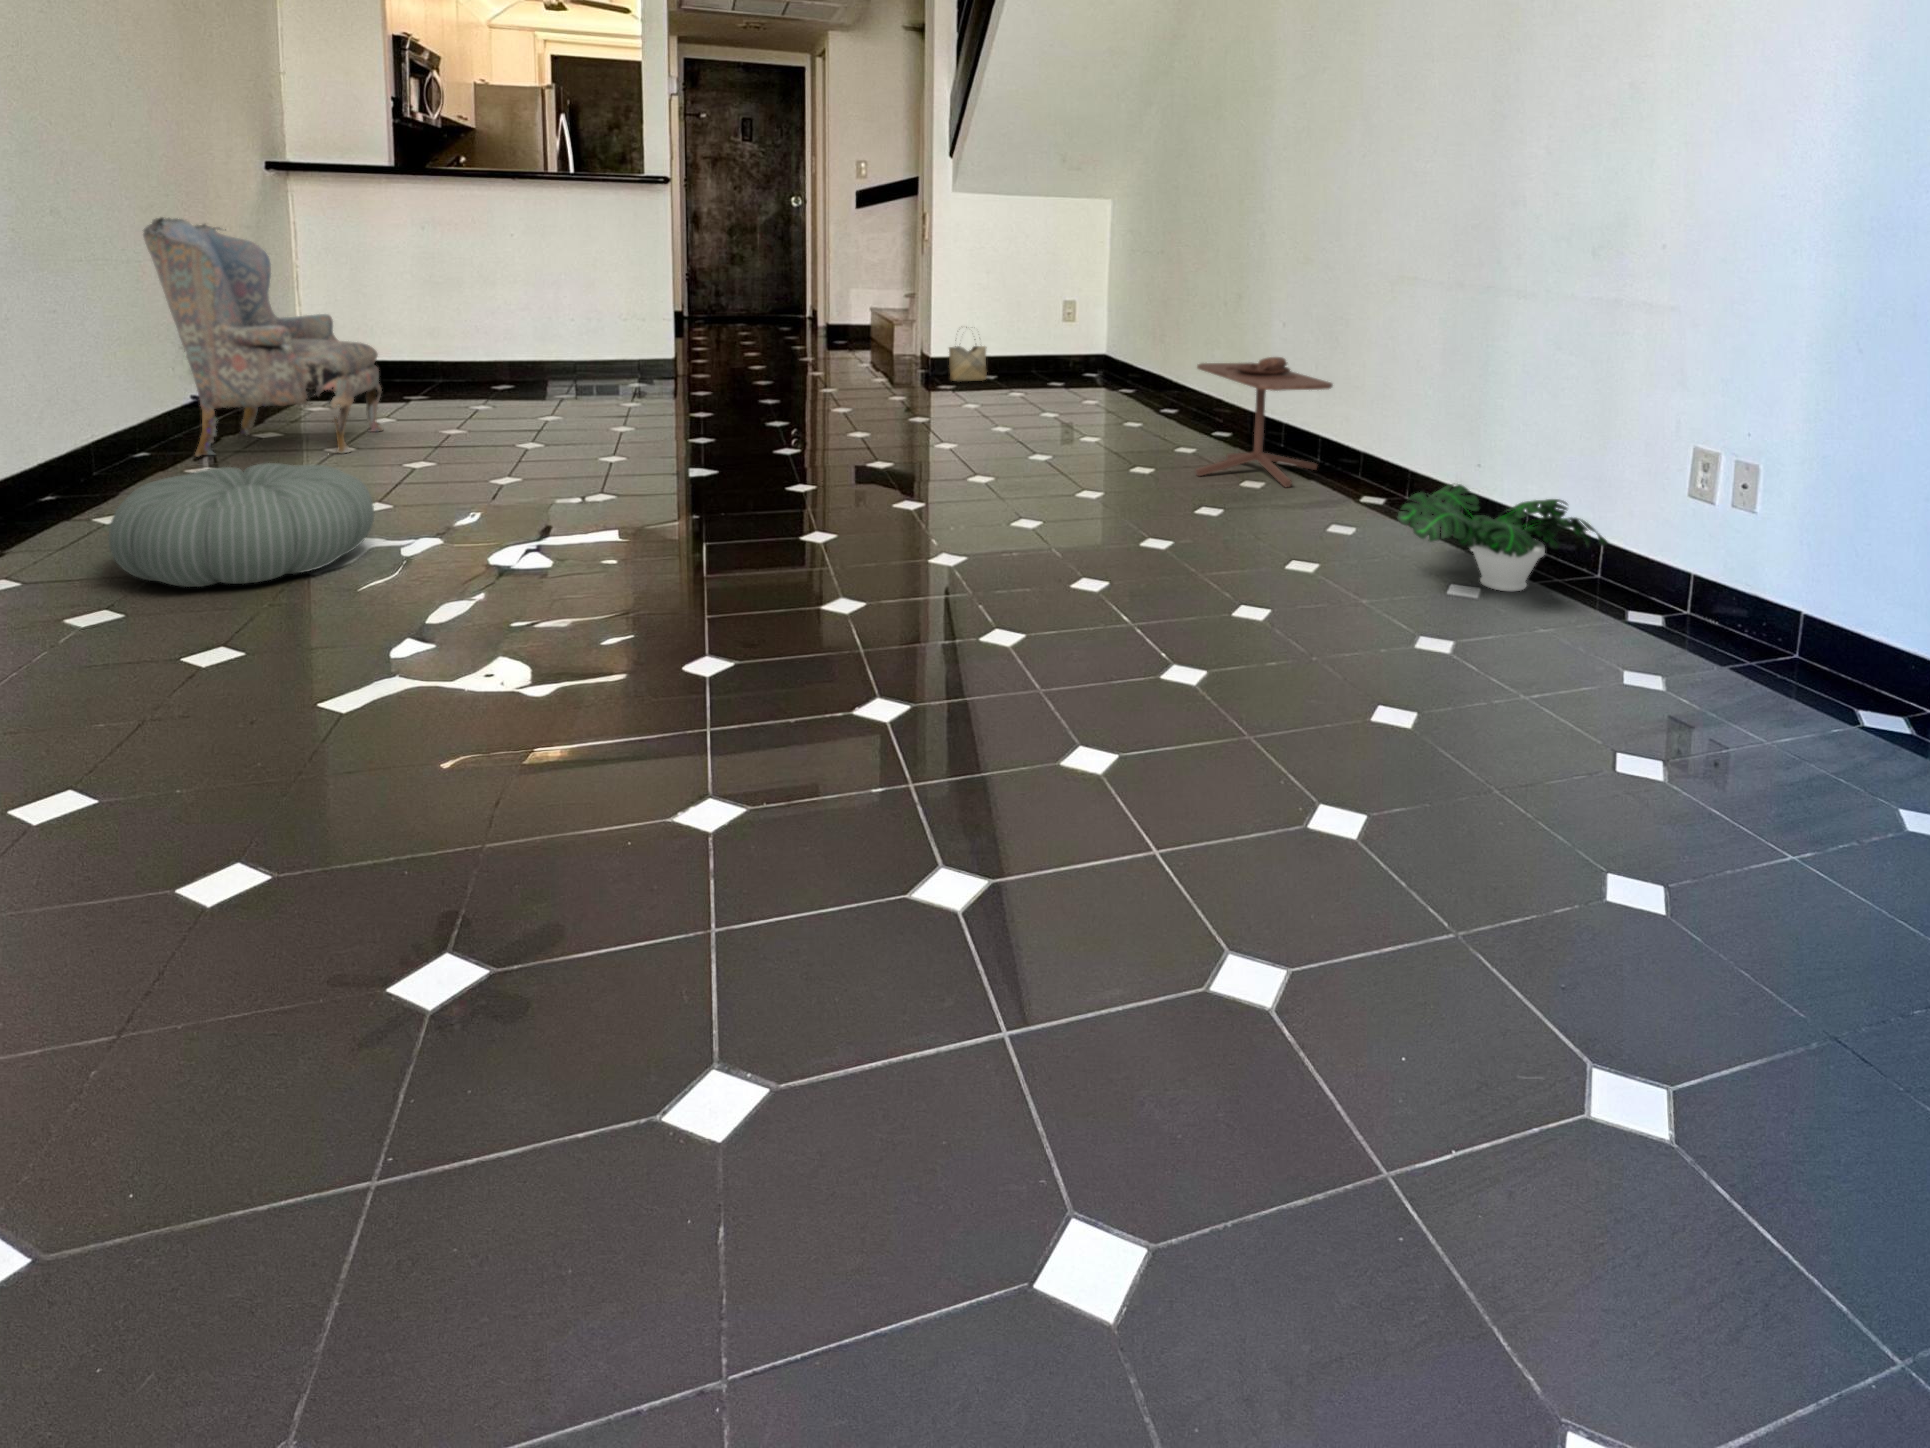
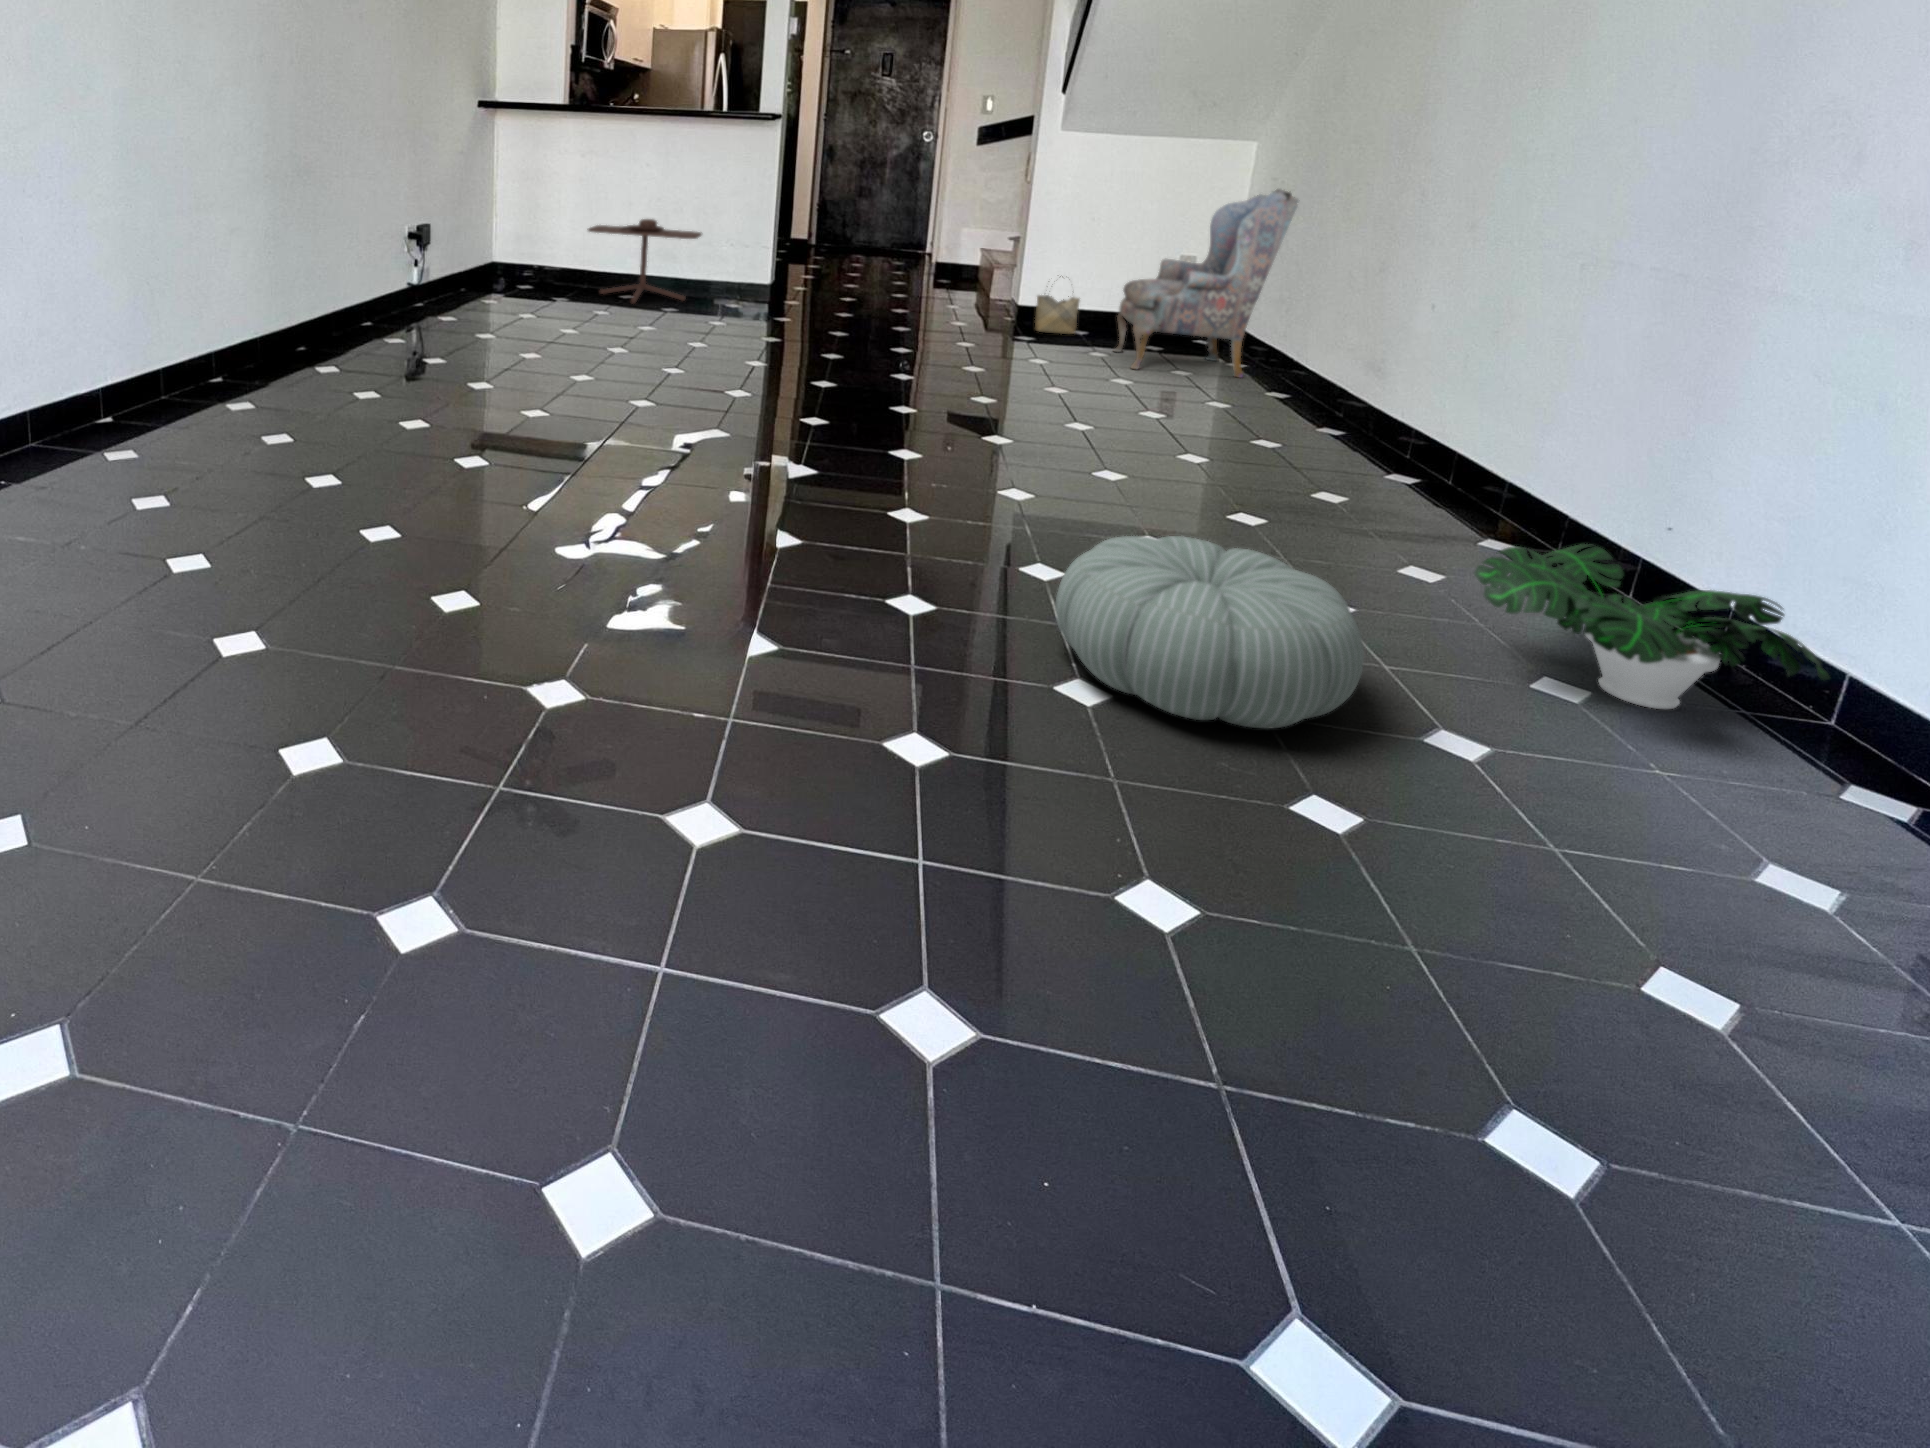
armchair: present [143,217,383,456] -> present [1114,189,1298,378]
side table: present [1196,357,1333,487] -> present [587,219,702,303]
pouf: present [109,463,374,587] -> present [1055,536,1364,729]

